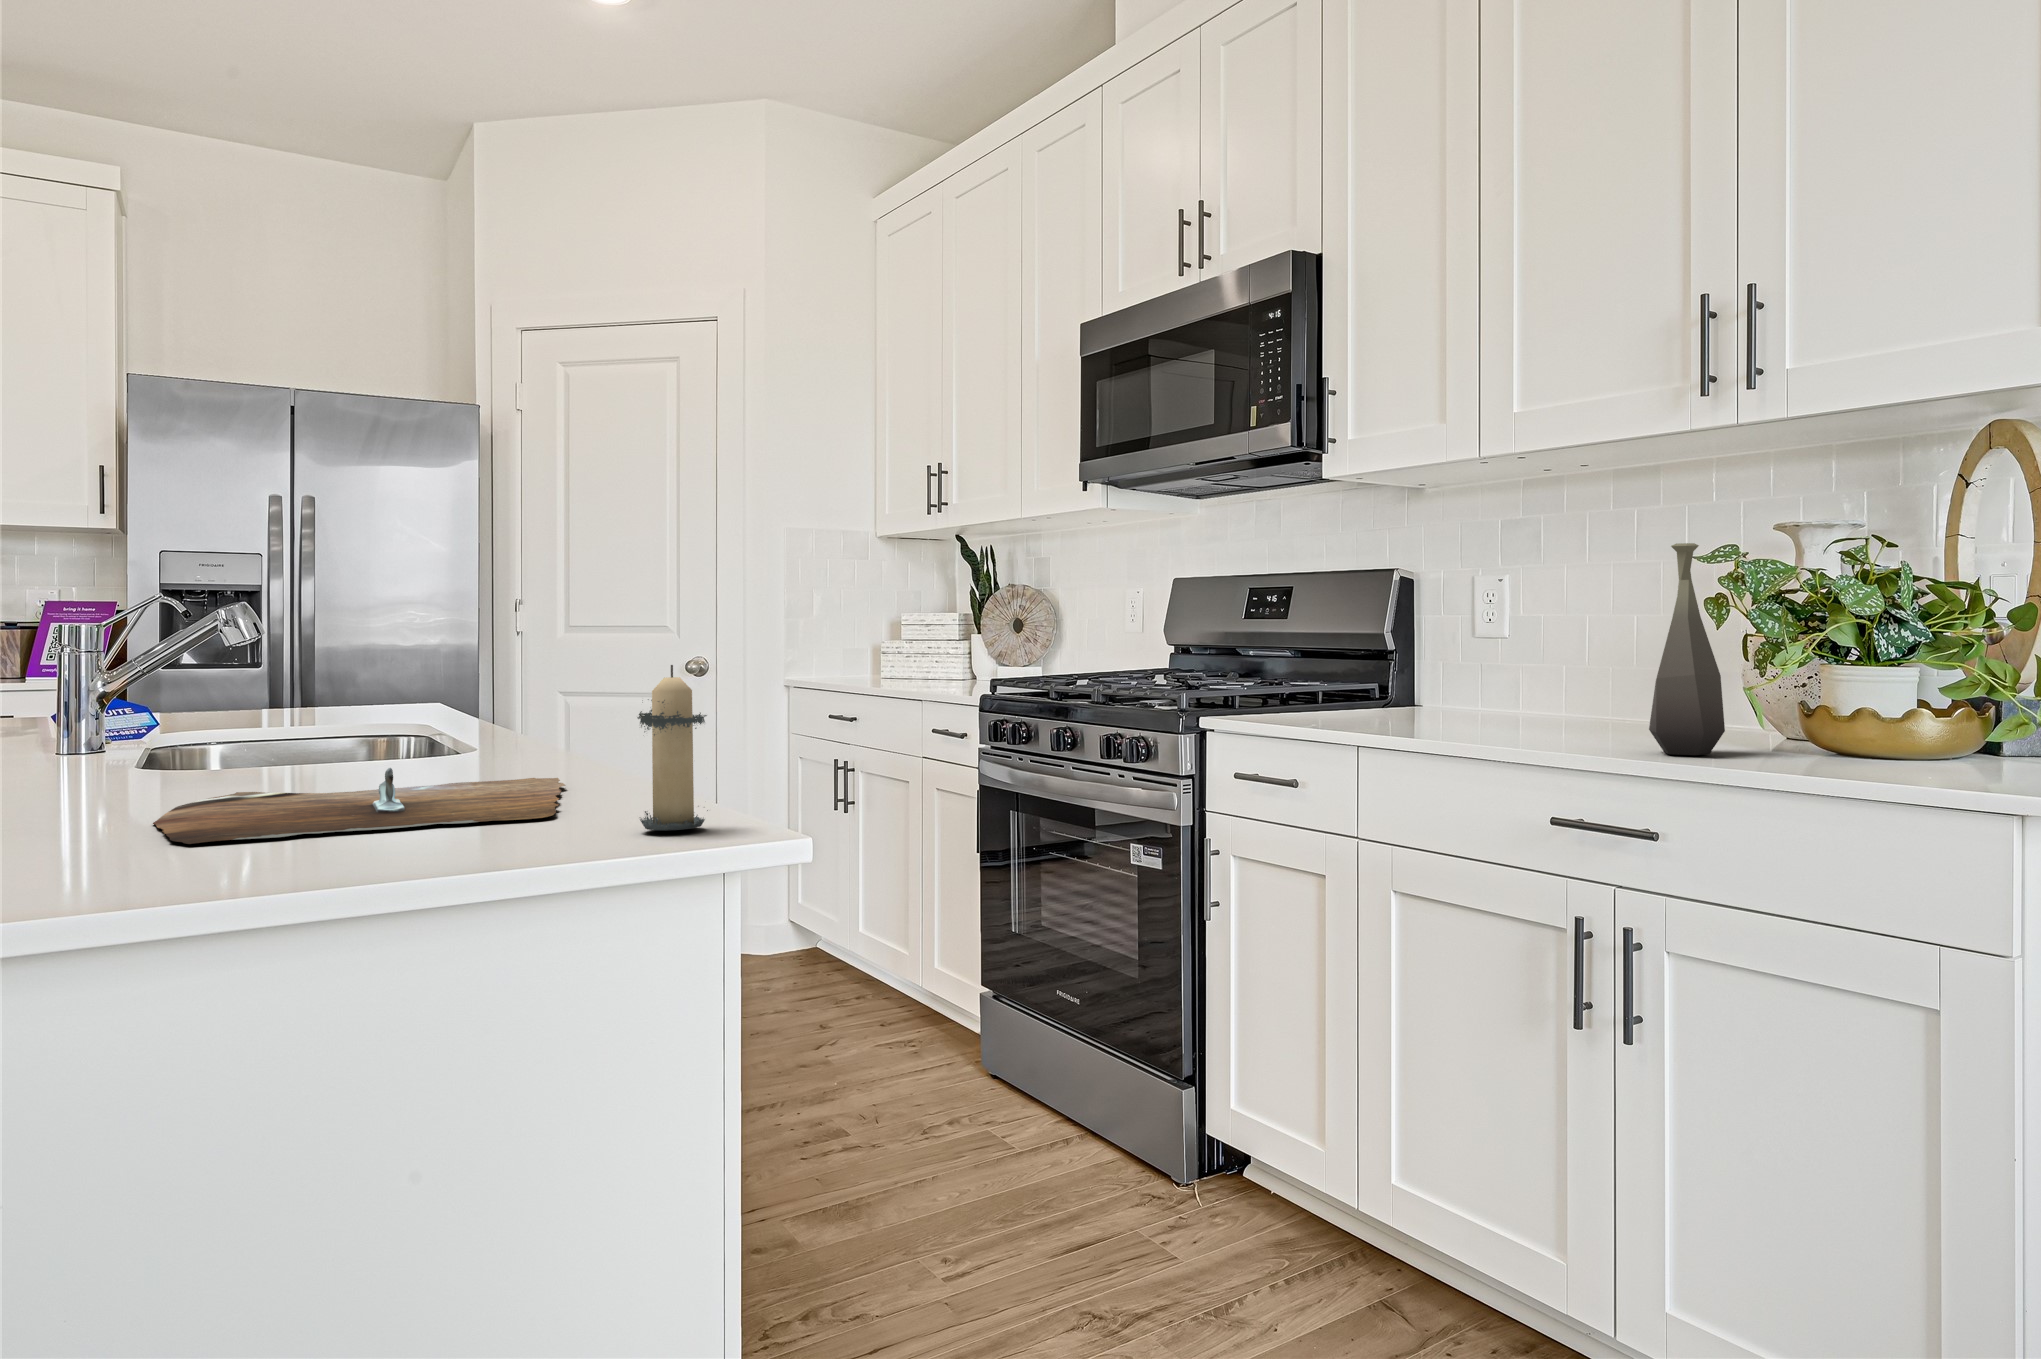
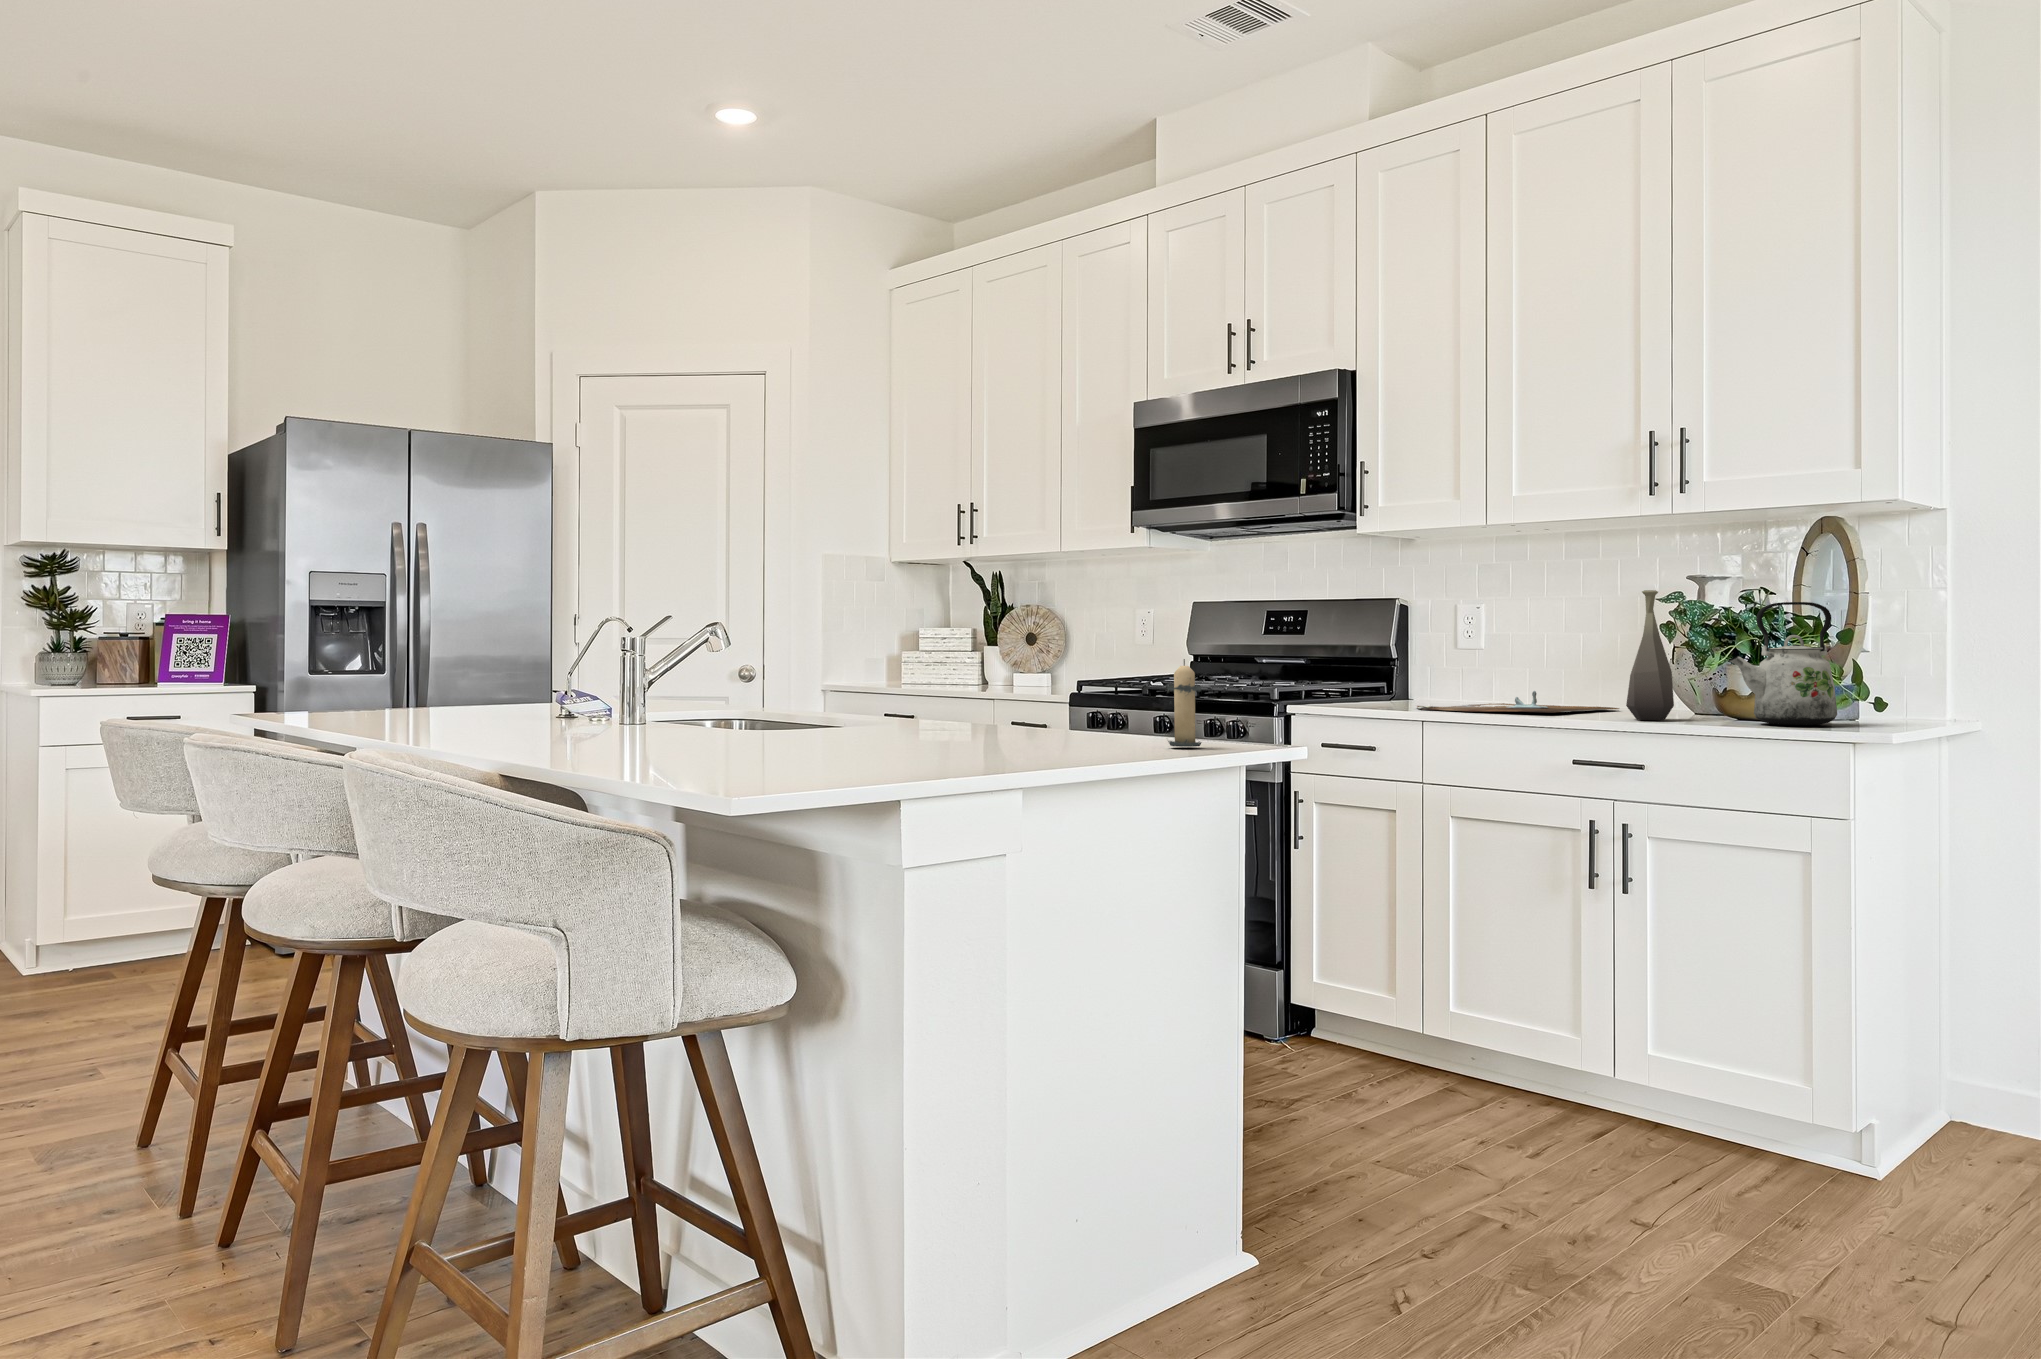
kettle: none [1806,557,2003,772] -> present [1729,602,1837,725]
cutting board: present [153,768,565,844] -> present [1417,691,1619,713]

